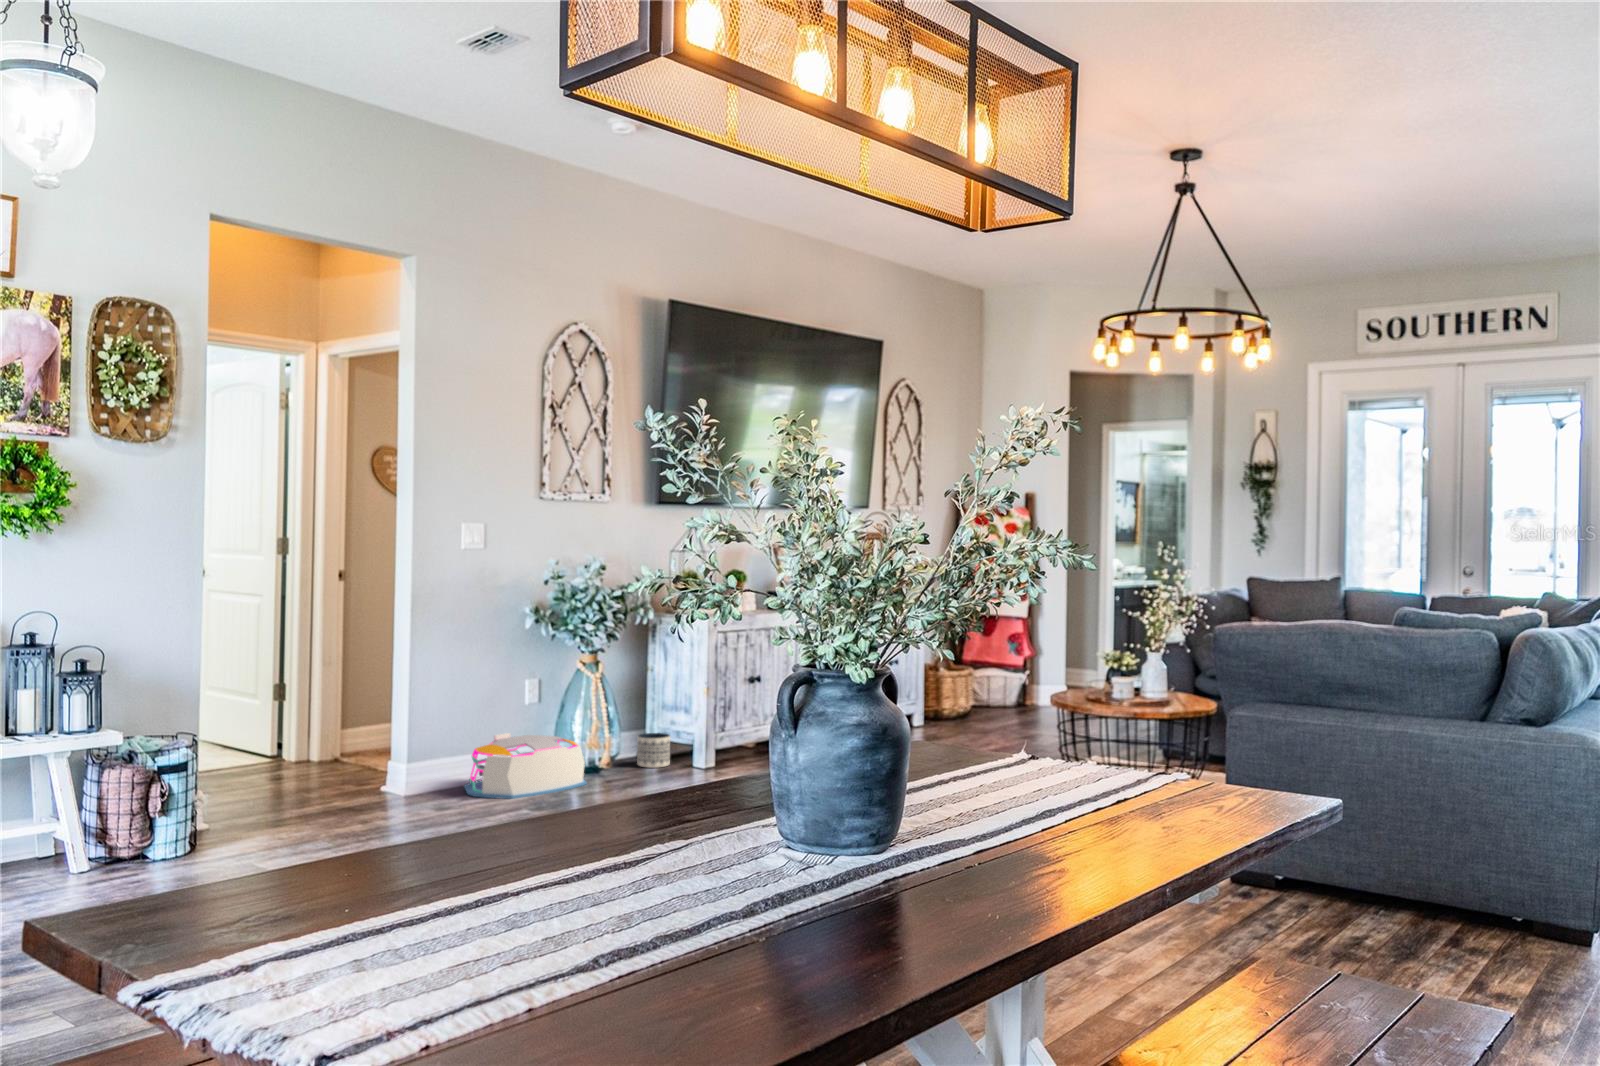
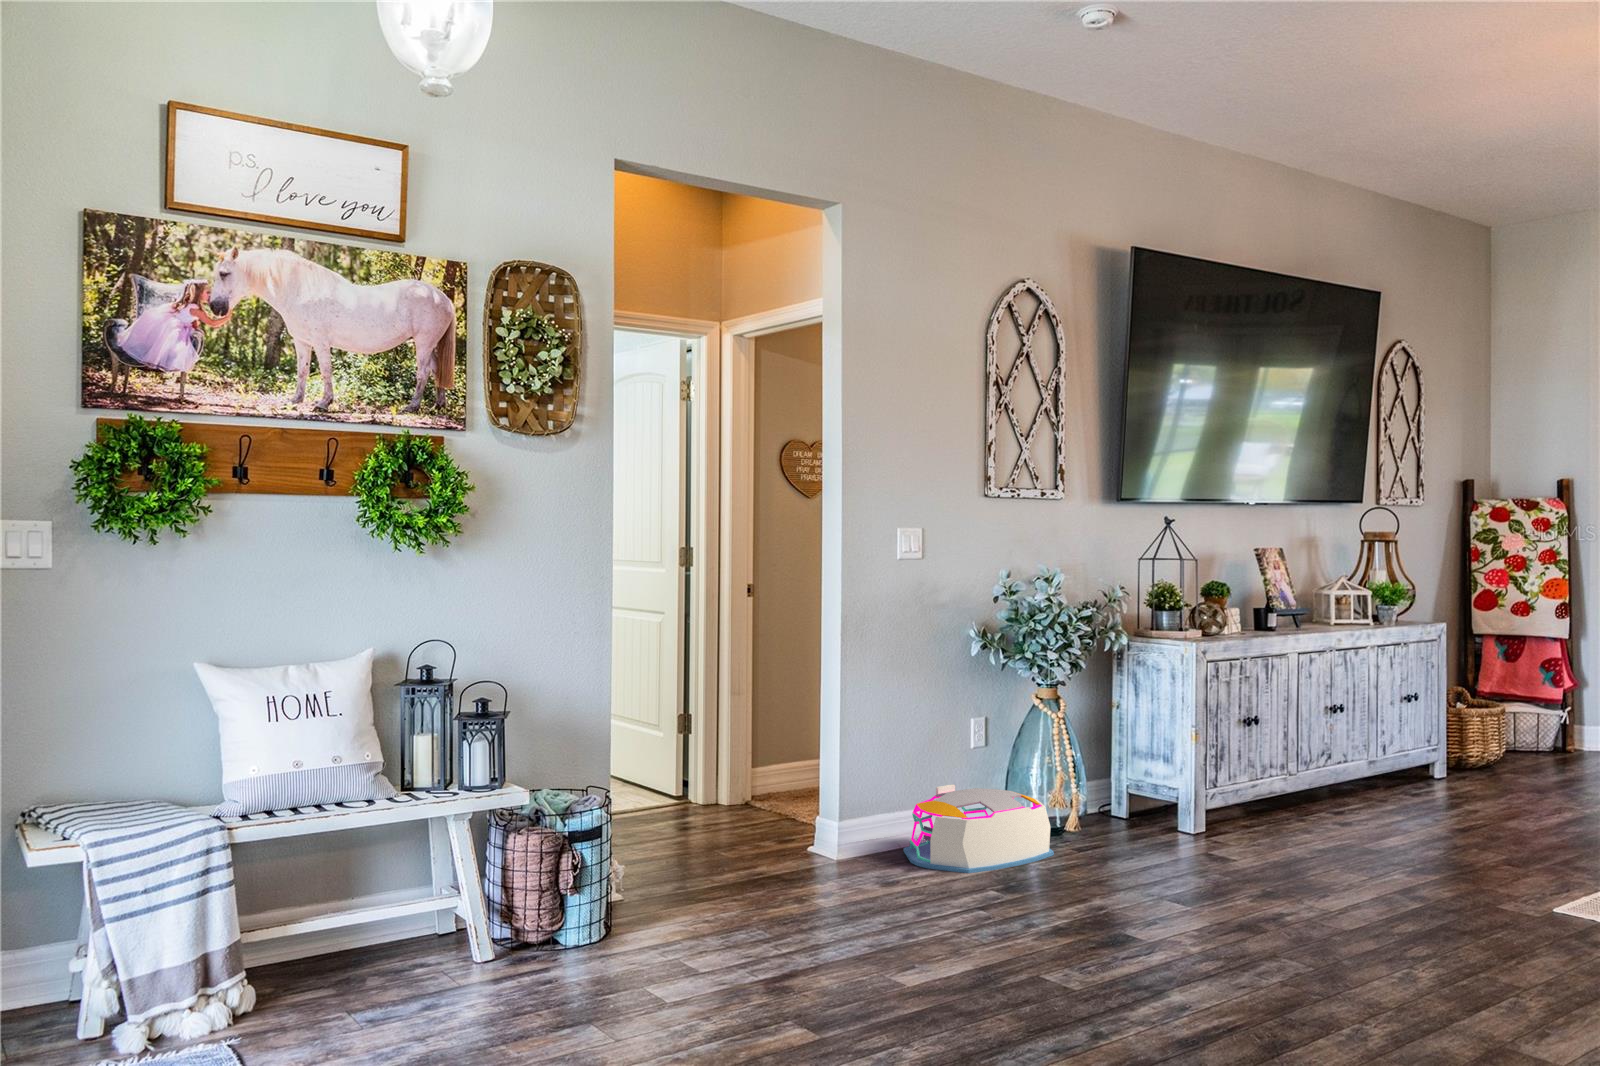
planter: present [637,733,670,768] -> none [1104,786,1146,832]

